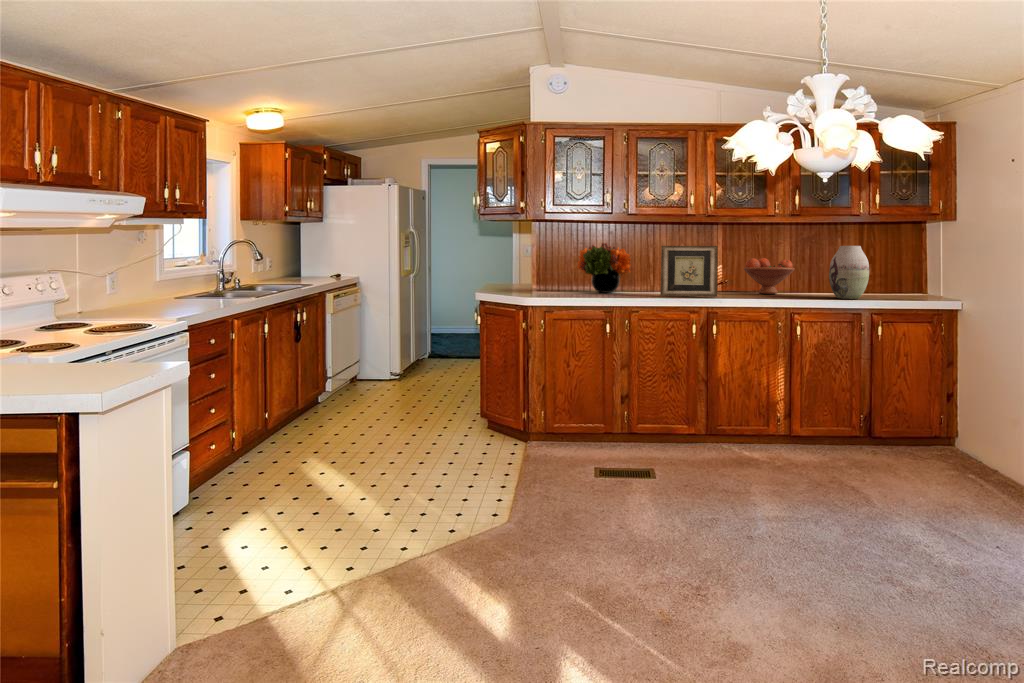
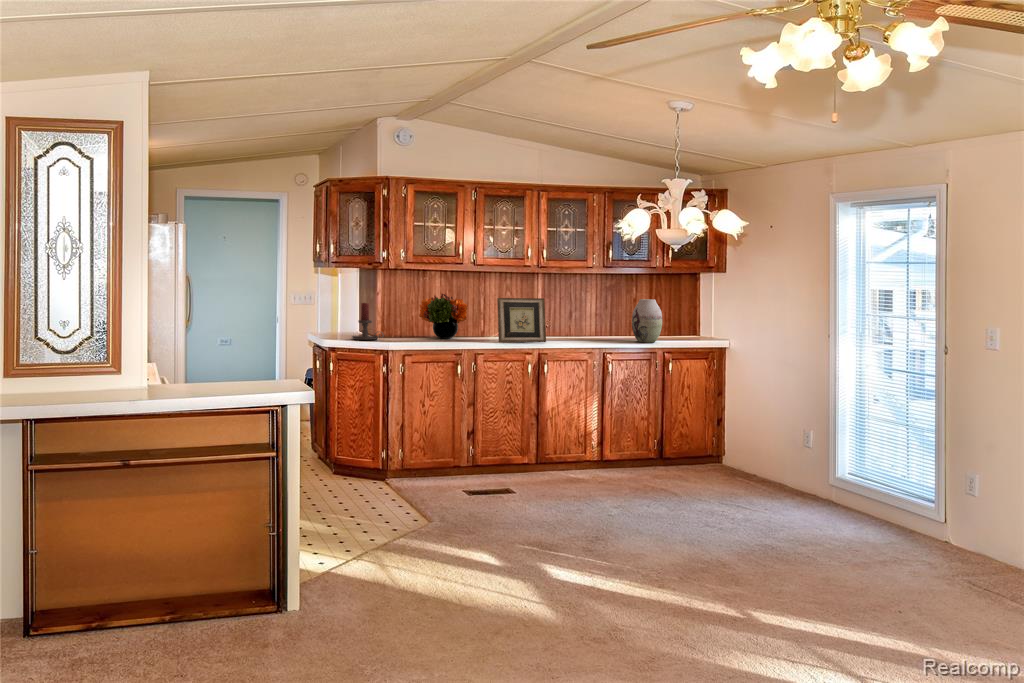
candle holder: none [502,253,534,293] -> present [352,303,384,340]
fruit bowl: present [744,258,795,294] -> none [561,307,603,338]

